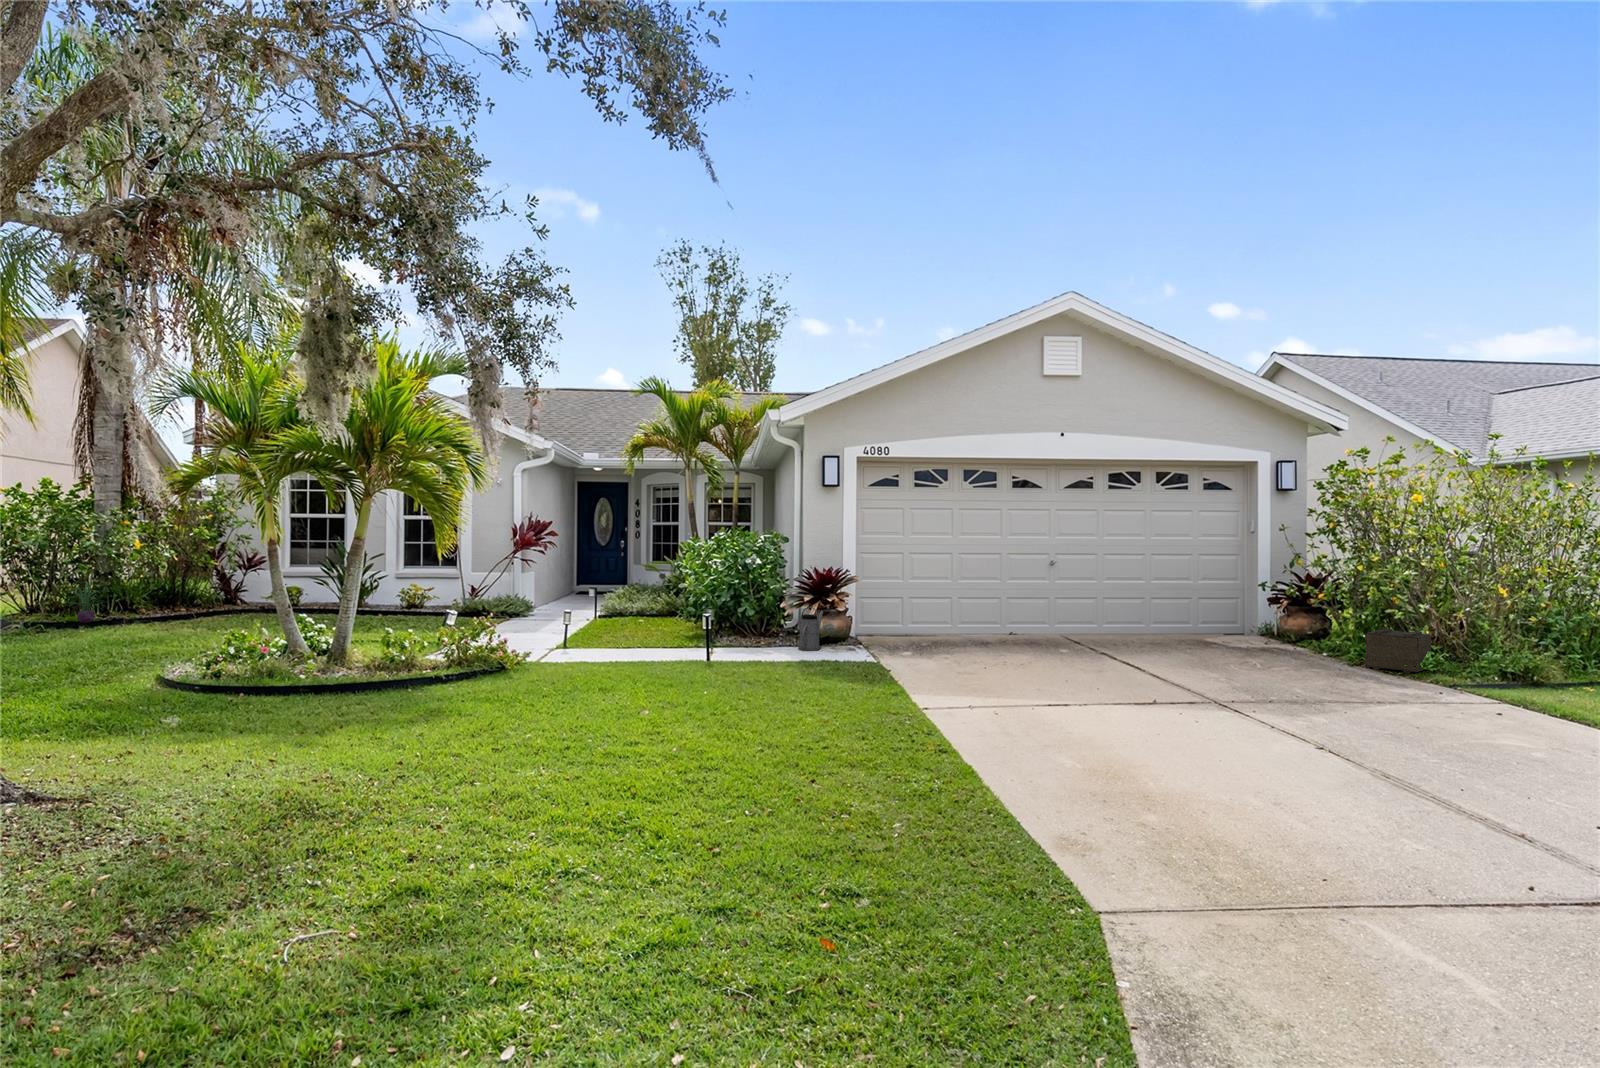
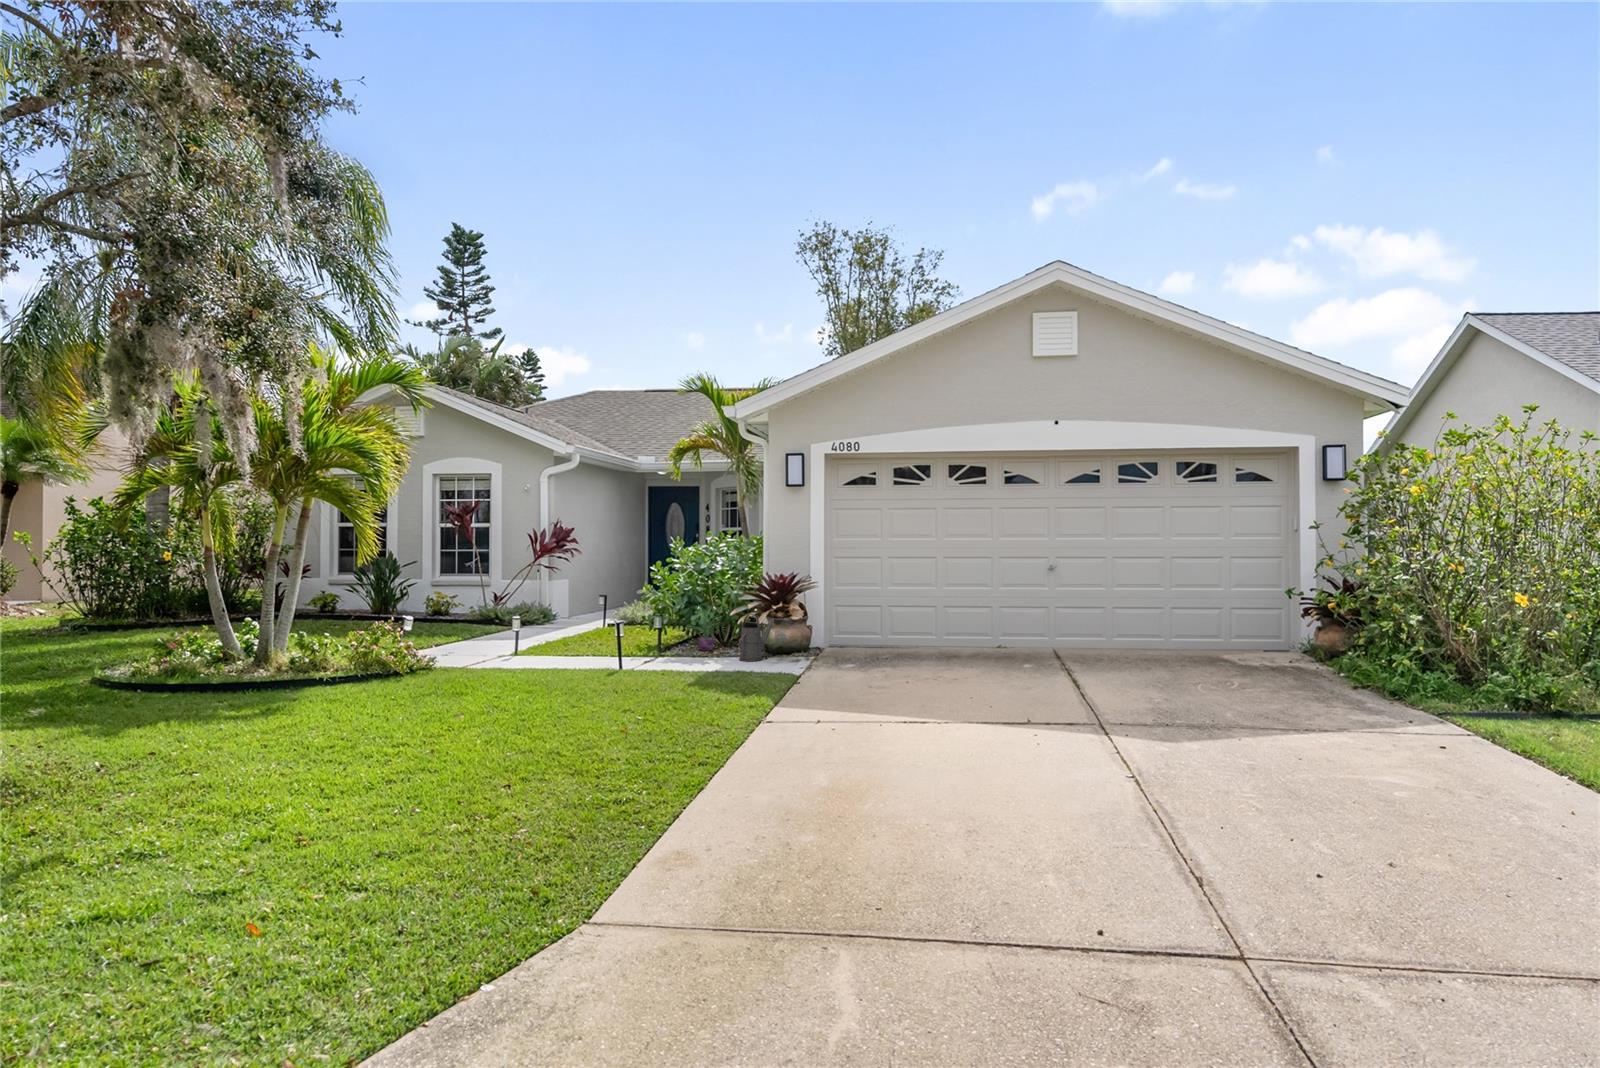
decorative plant: present [75,582,95,623] -> present [697,607,716,651]
wooden crate: present [1365,628,1431,673] -> none [1403,648,1496,706]

